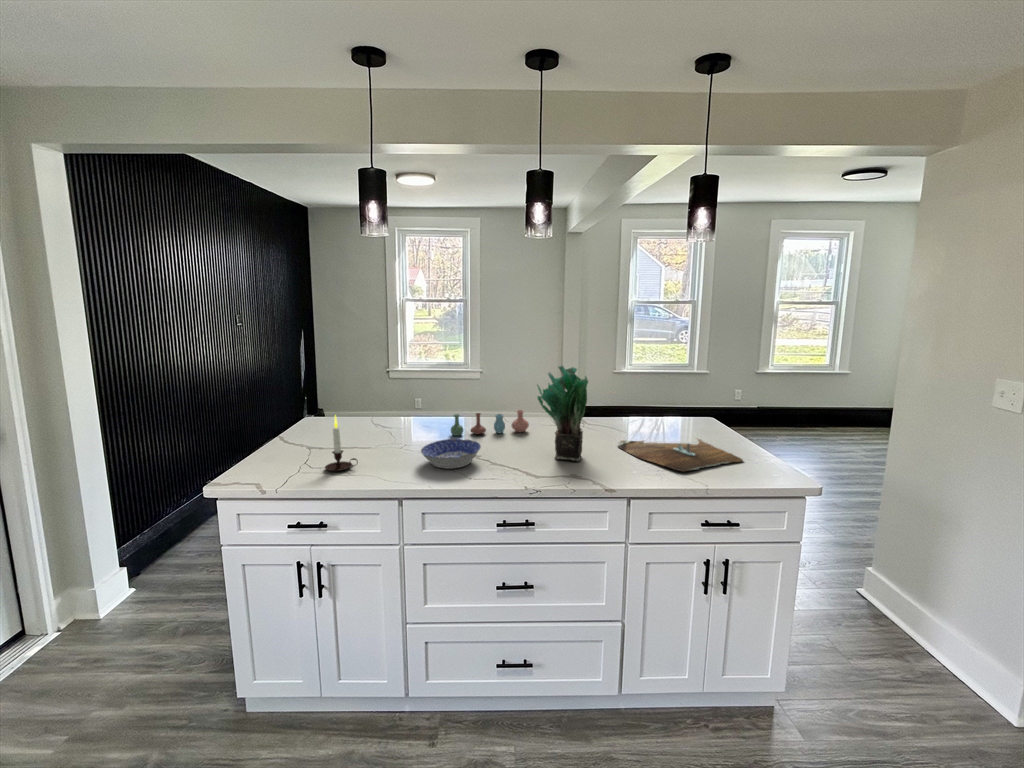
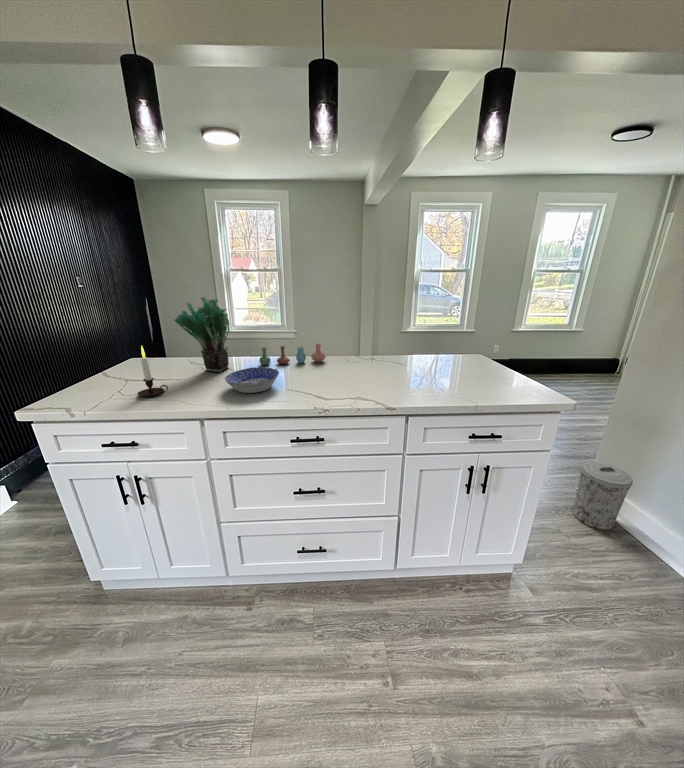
potted plant: present [537,366,588,461] -> present [174,297,230,372]
cutting board: present [618,439,743,472] -> none [399,362,504,393]
trash can: none [857,566,928,661] -> present [573,462,633,530]

